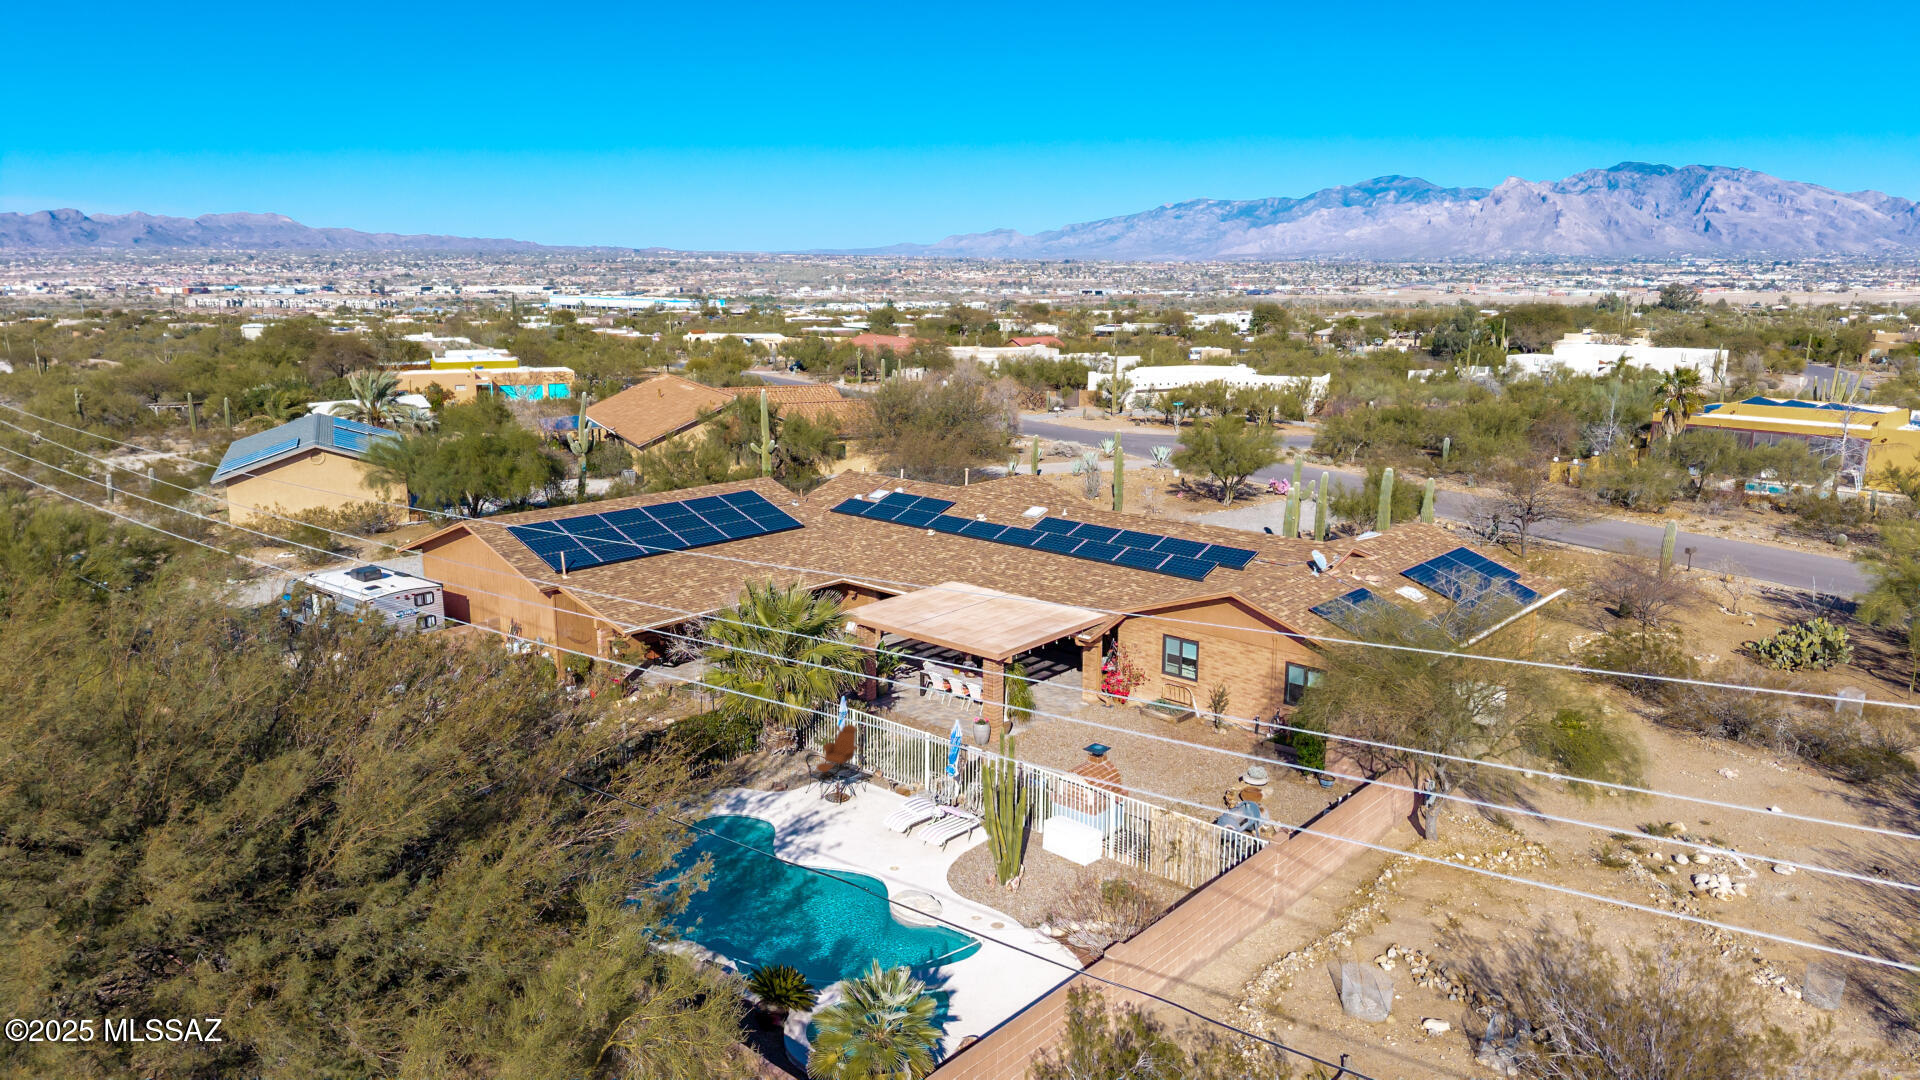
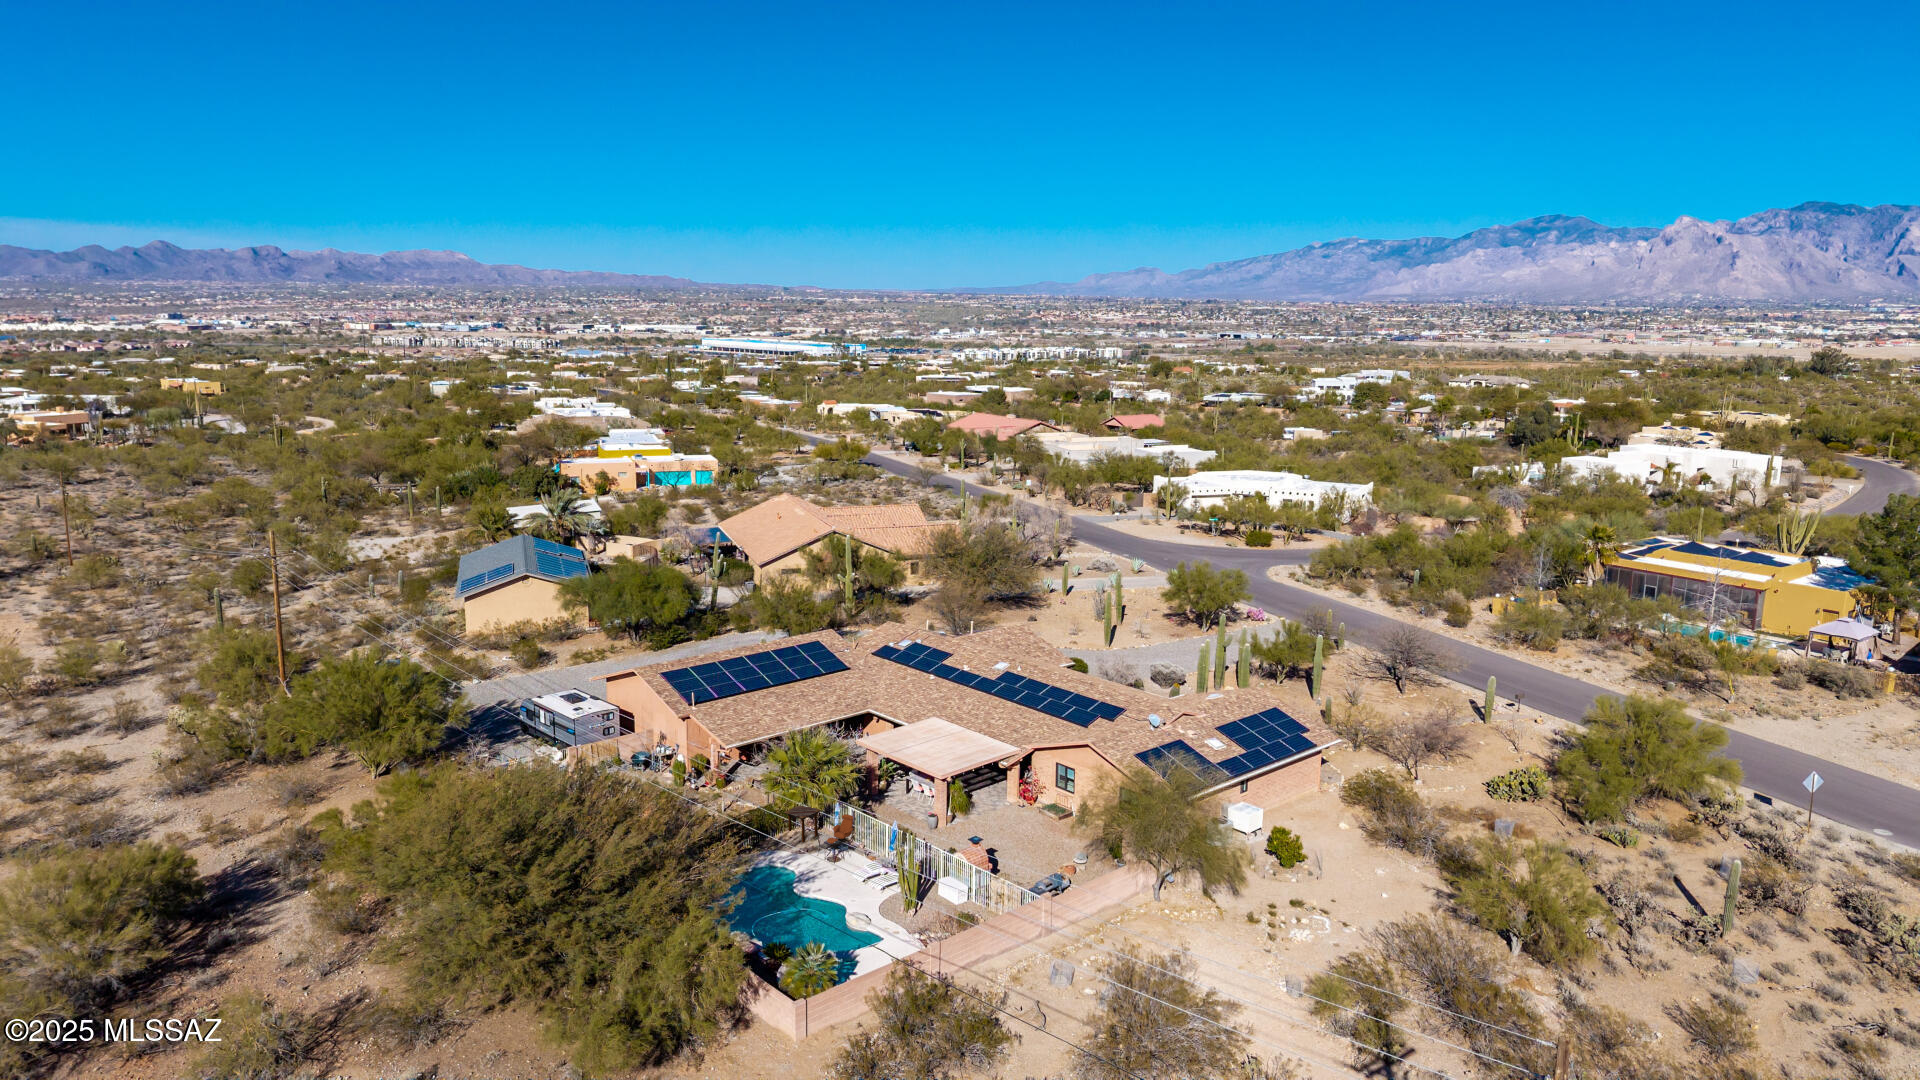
side table: none [736,712,799,774] -> present [784,805,821,843]

